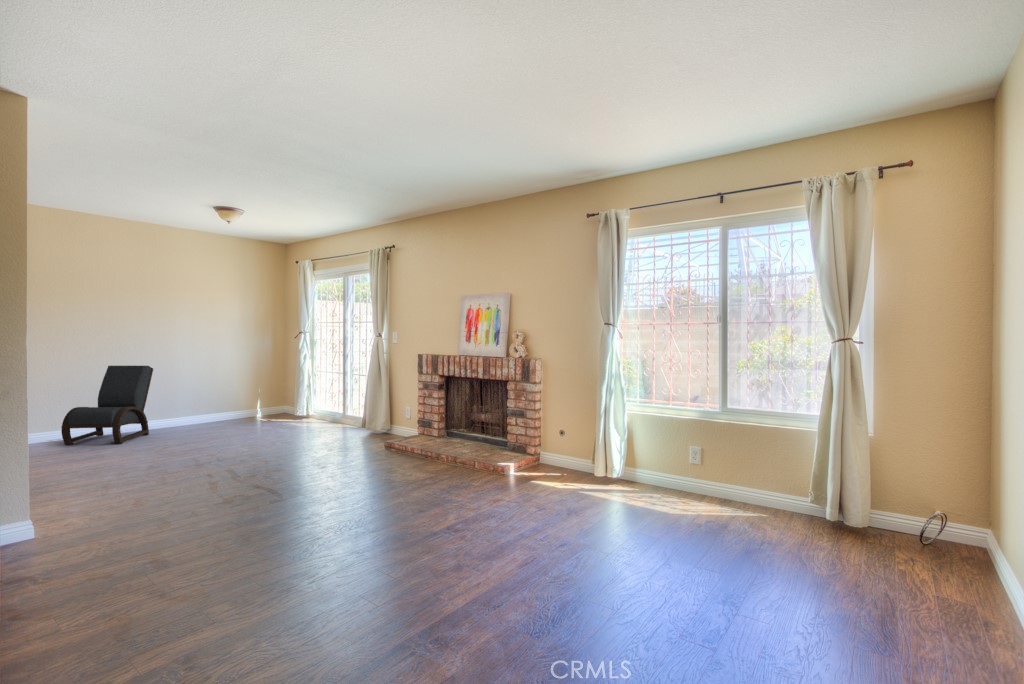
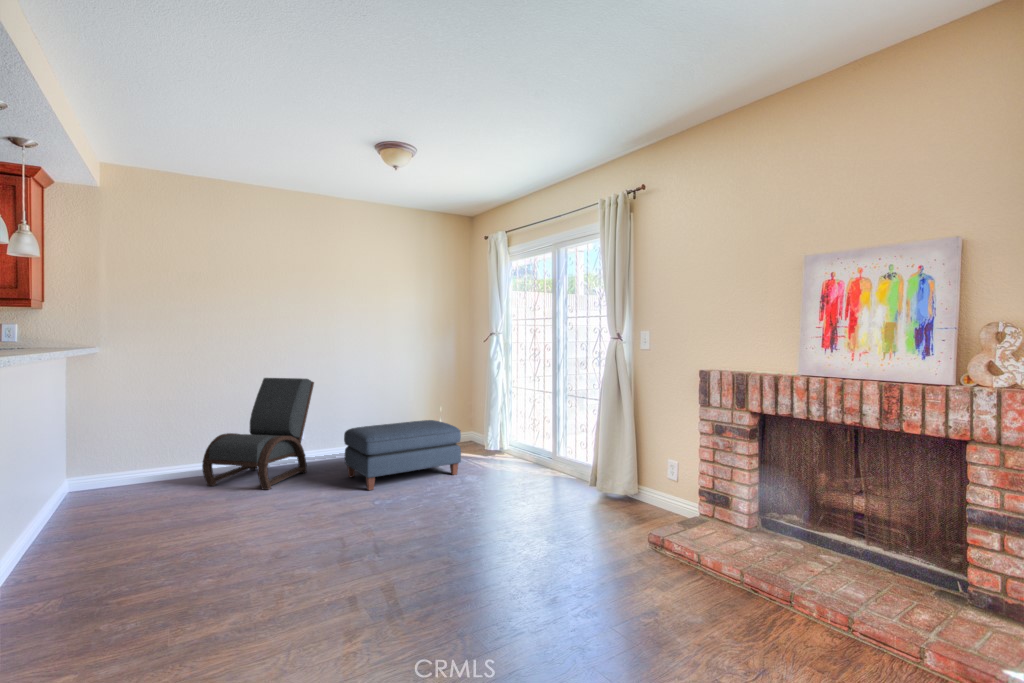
ottoman: none [181,395,274,440] -> present [344,420,461,490]

